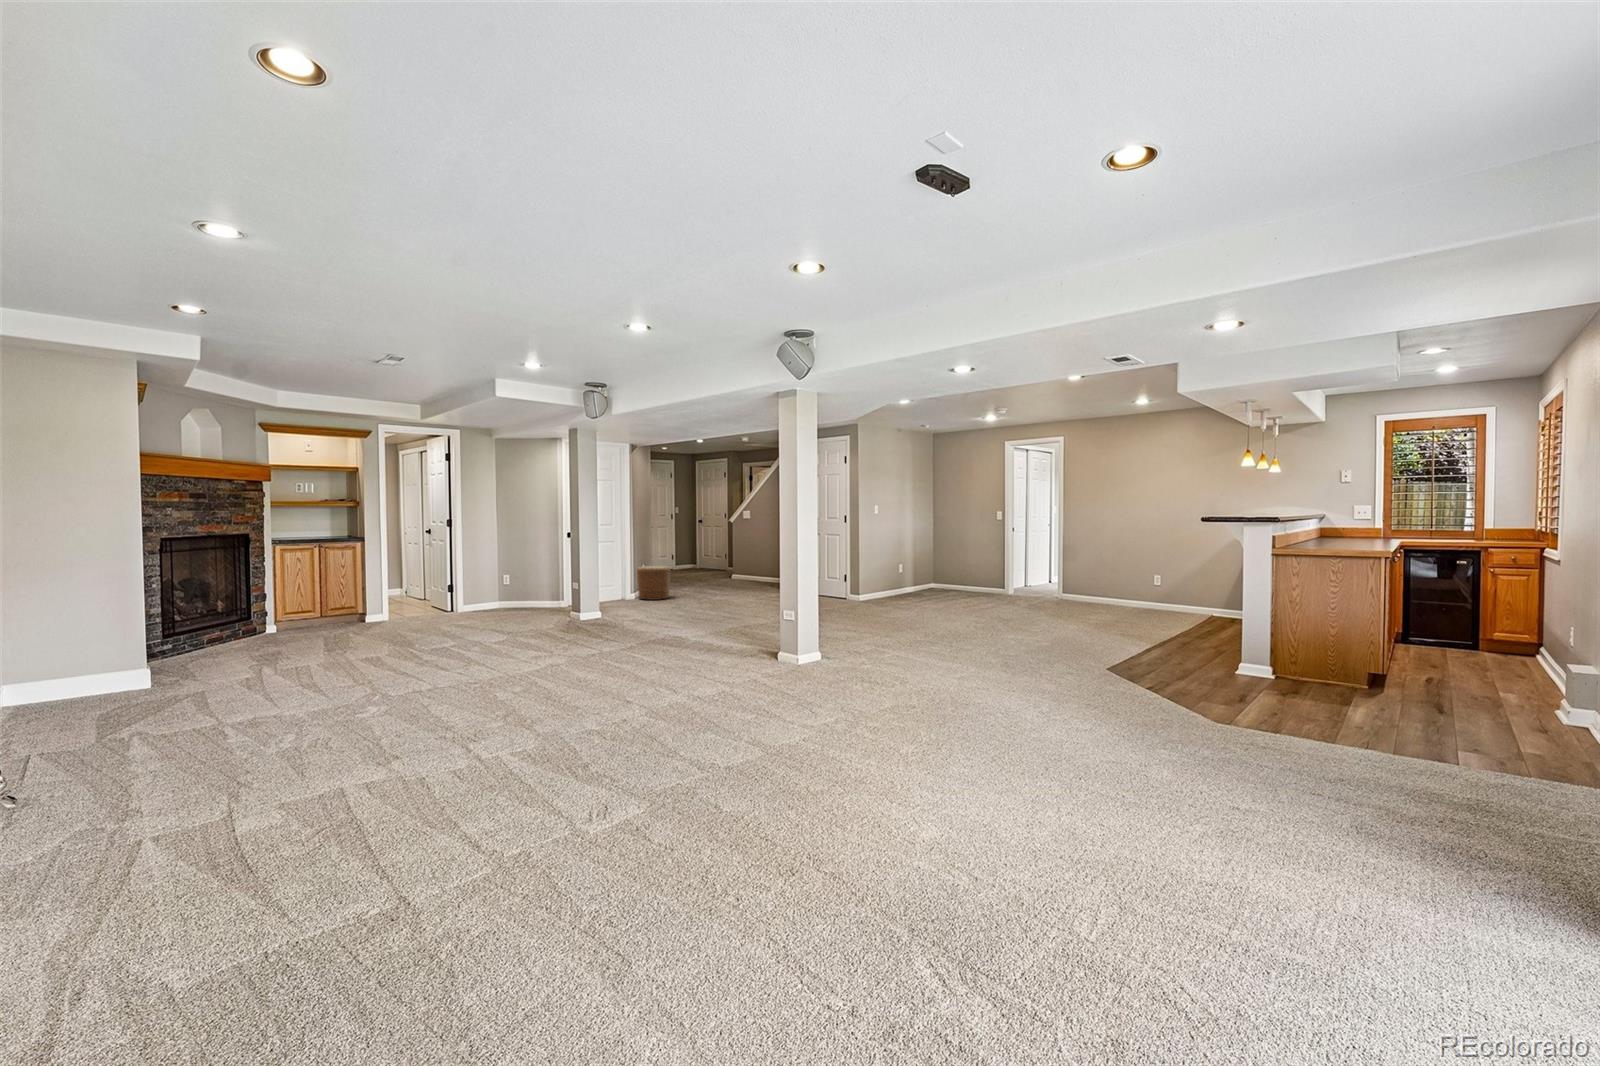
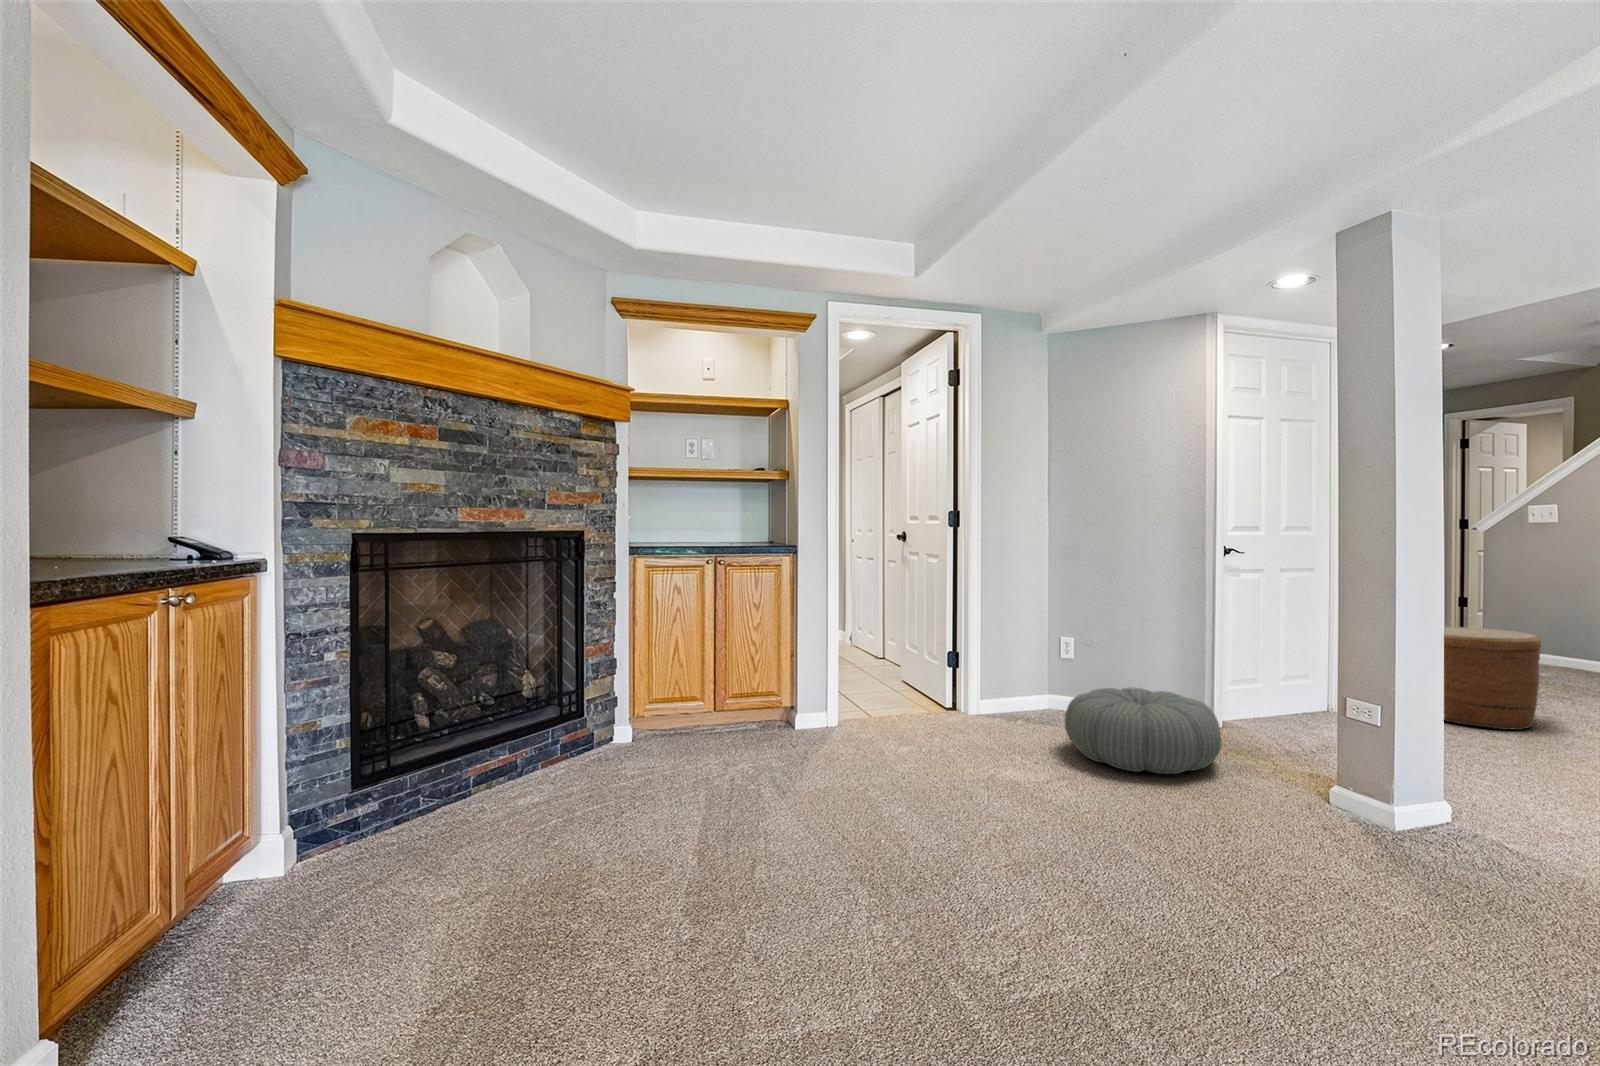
pouf: none [487,592,542,618] -> present [1065,688,1221,774]

